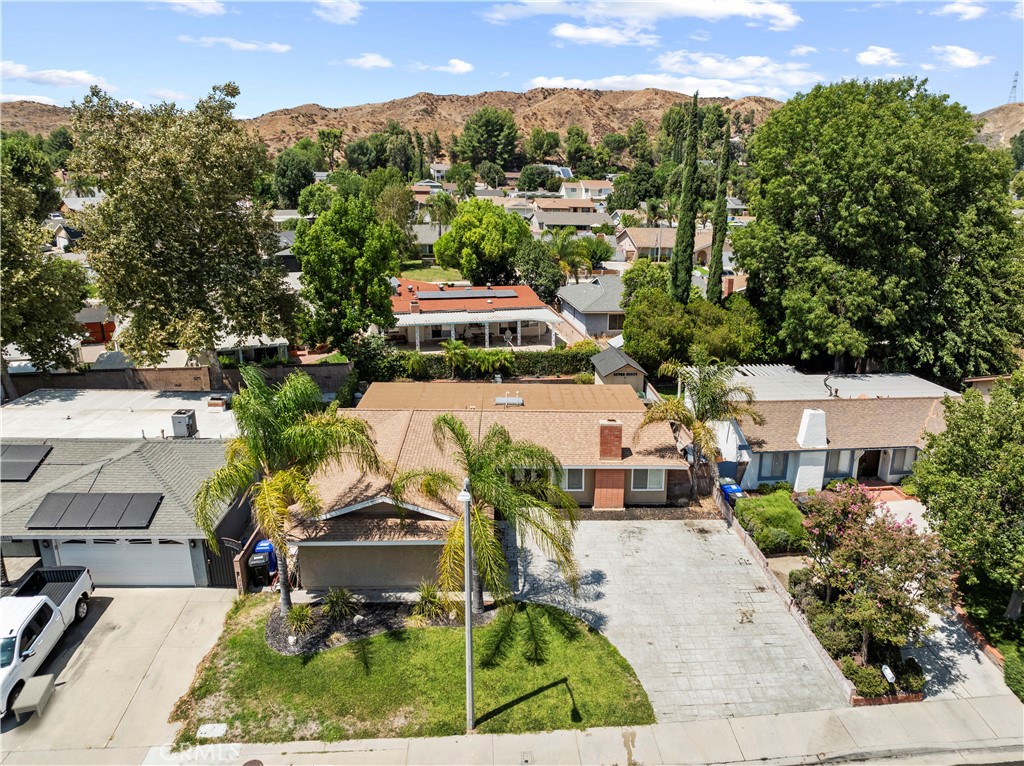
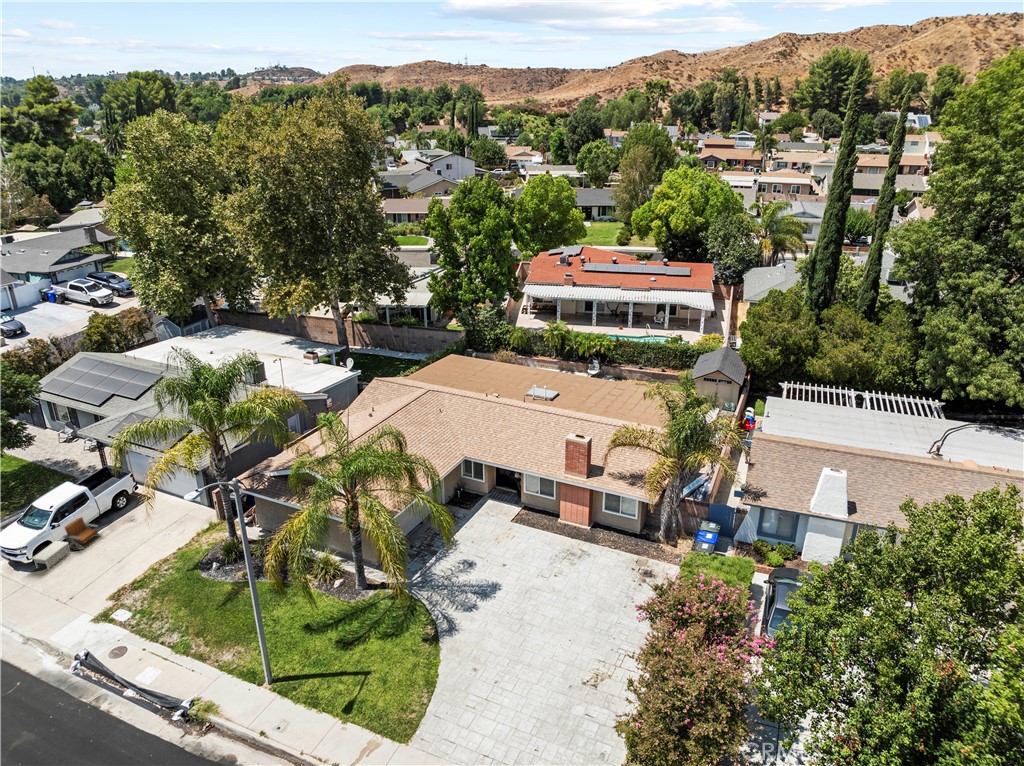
lounge chair: none [36,637,85,684] -> present [63,517,101,550]

